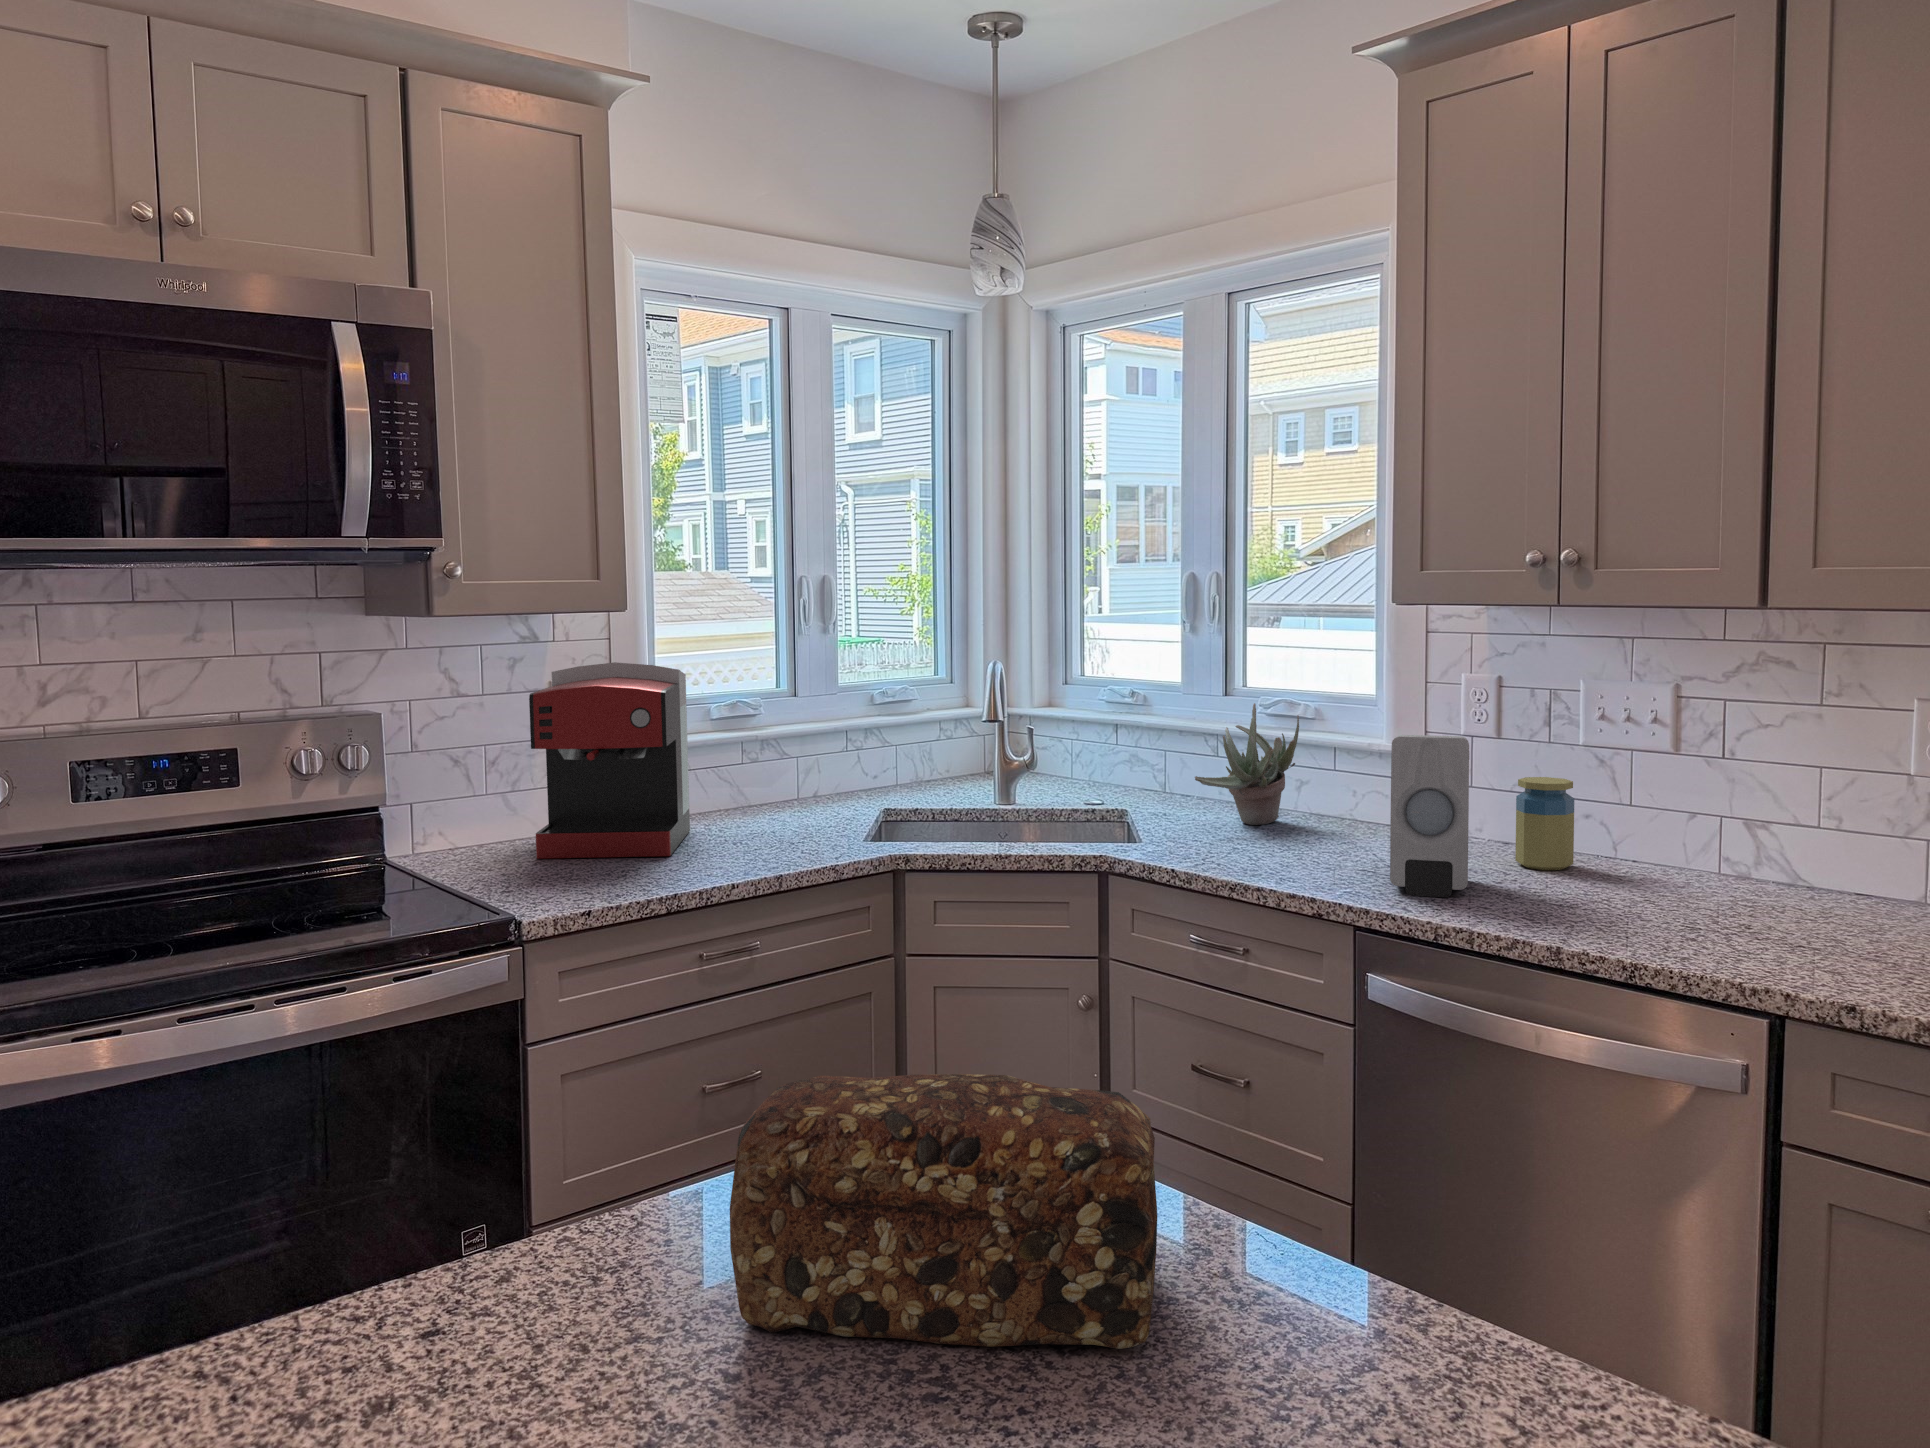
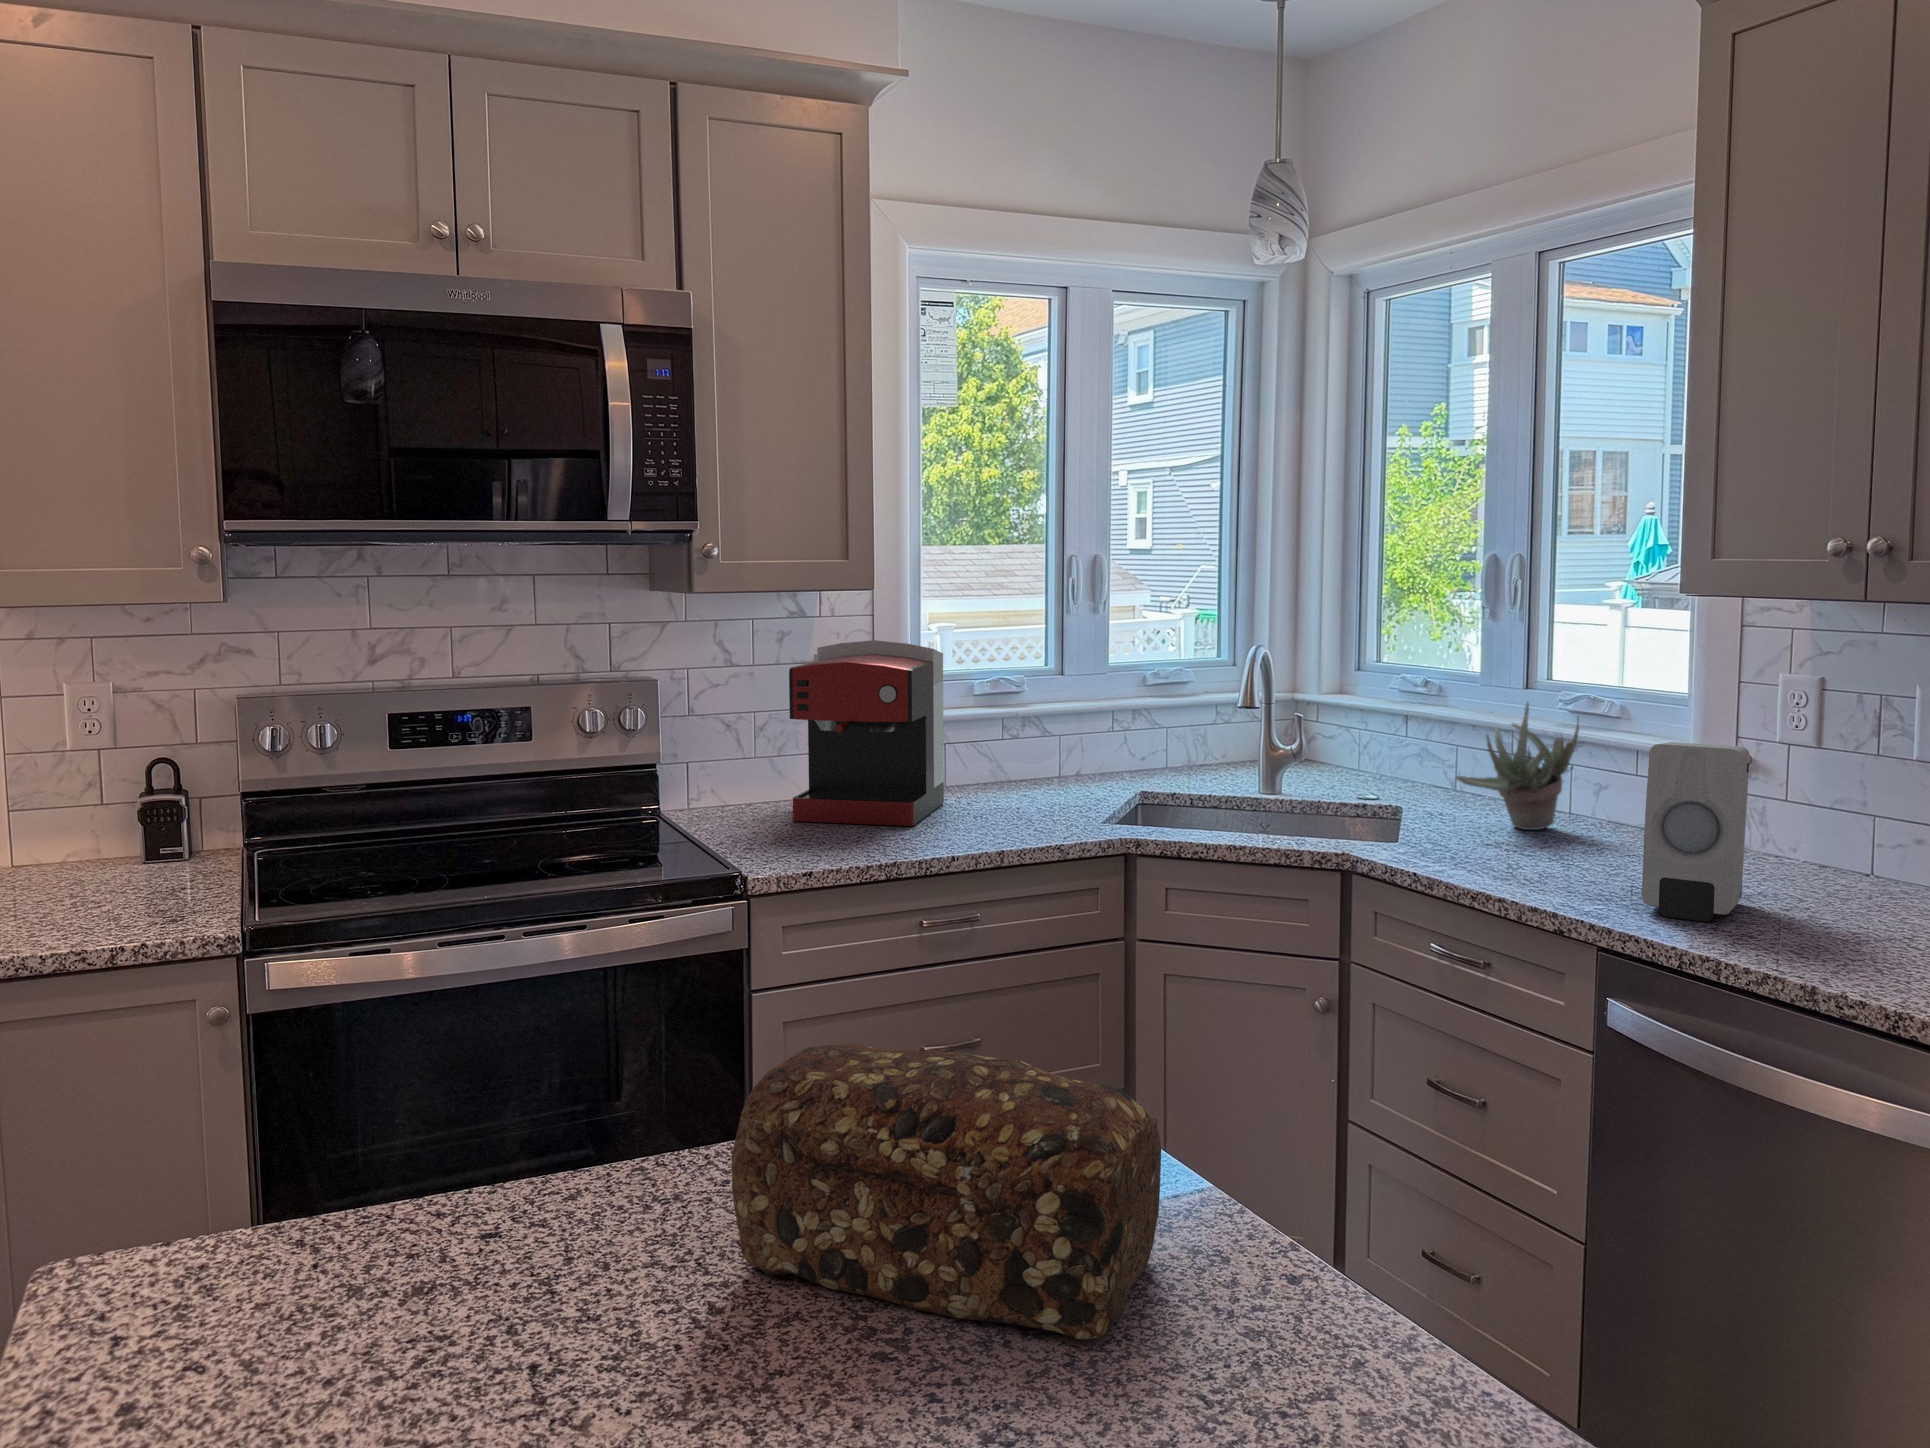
jar: present [1515,777,1574,870] -> none [1812,795,1887,901]

